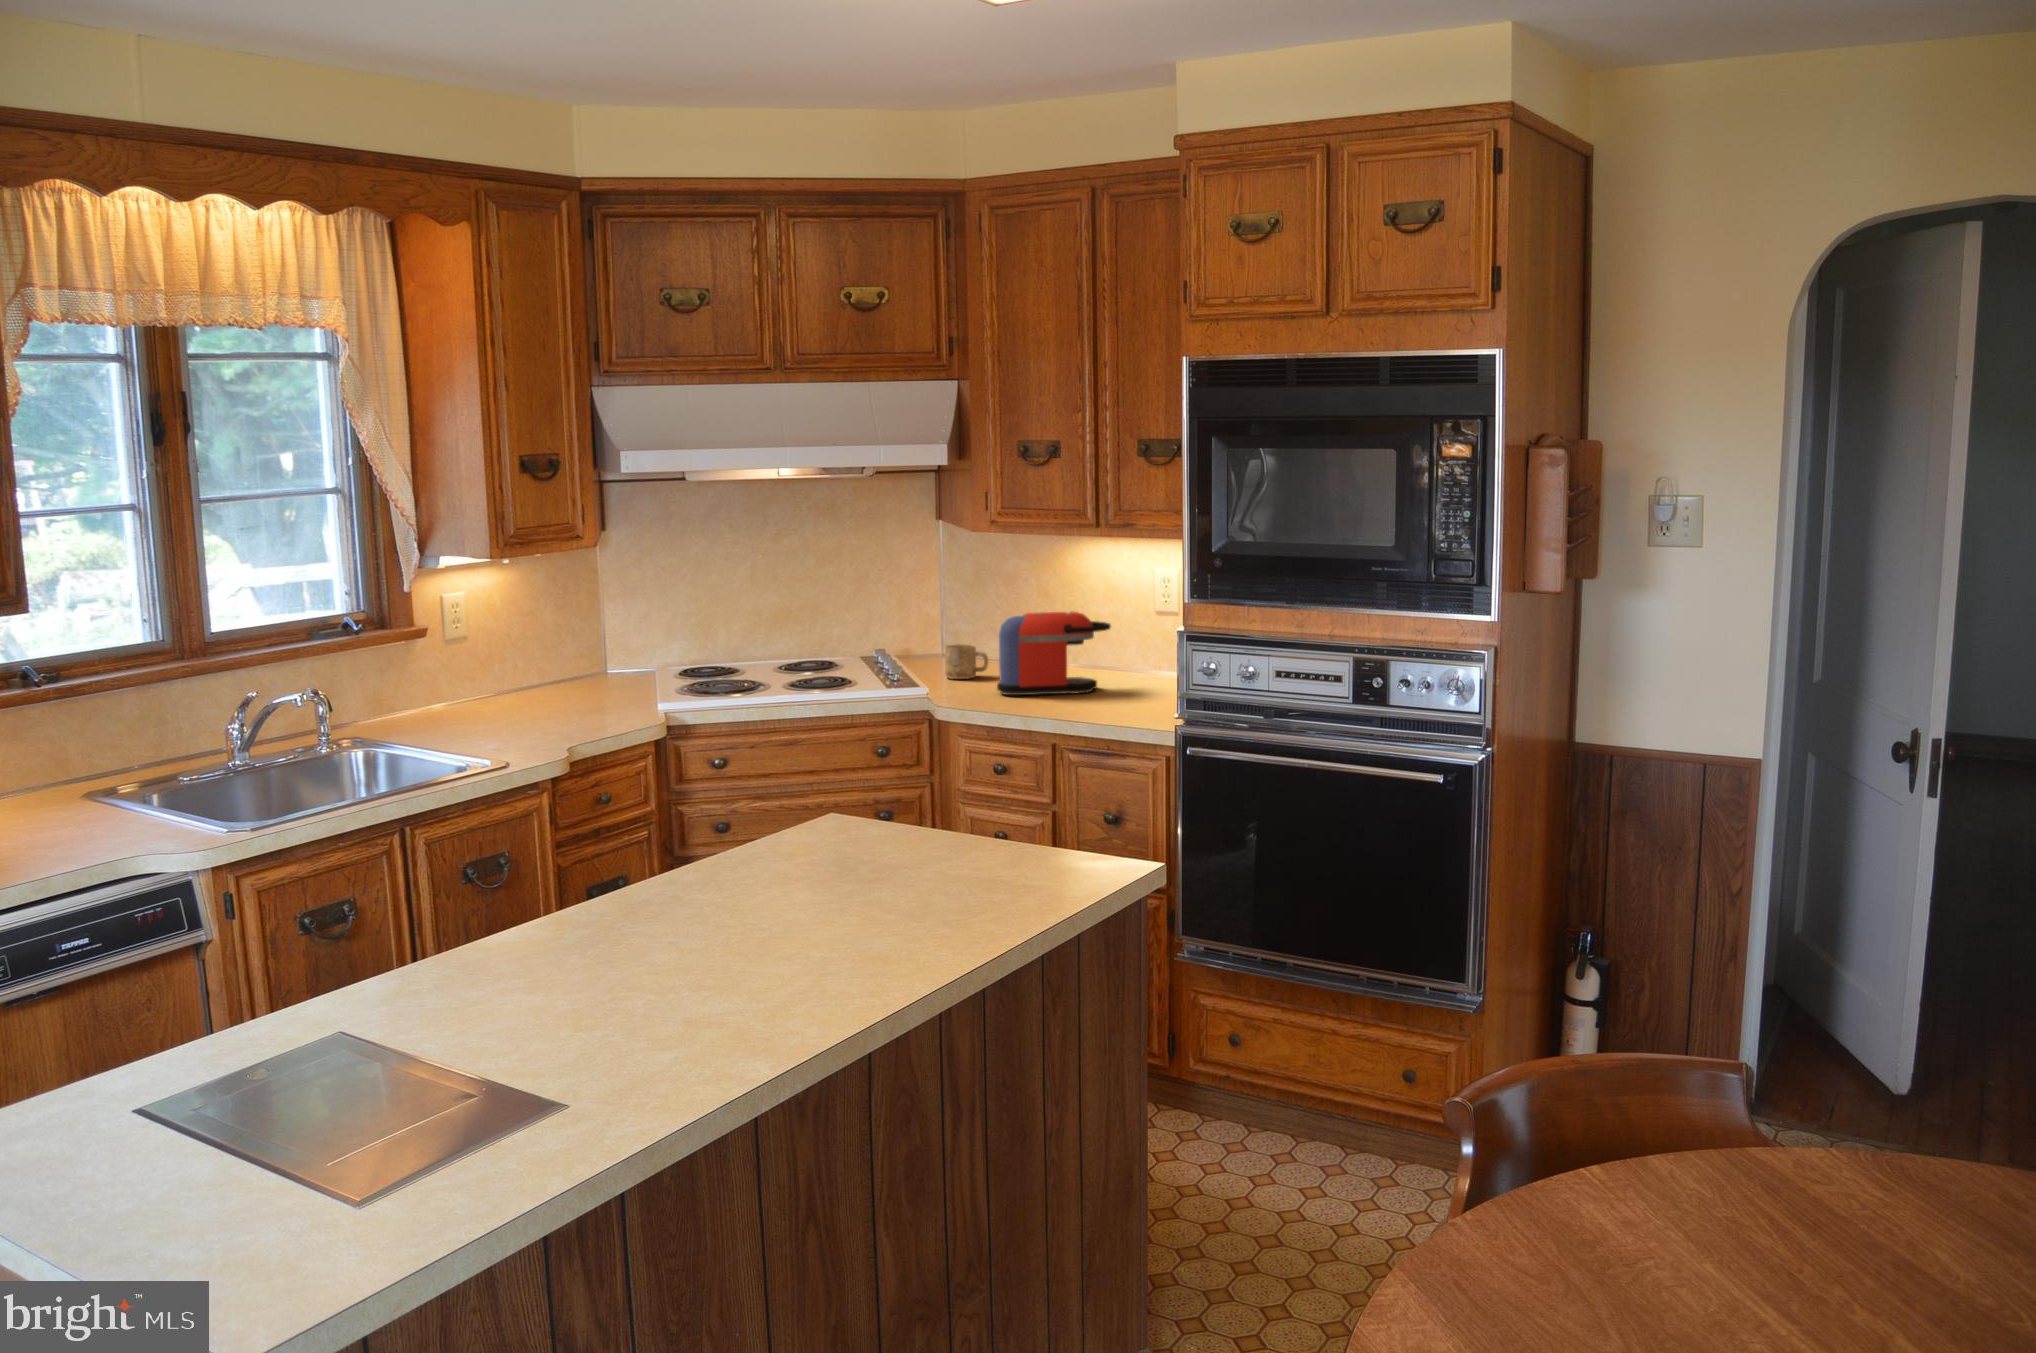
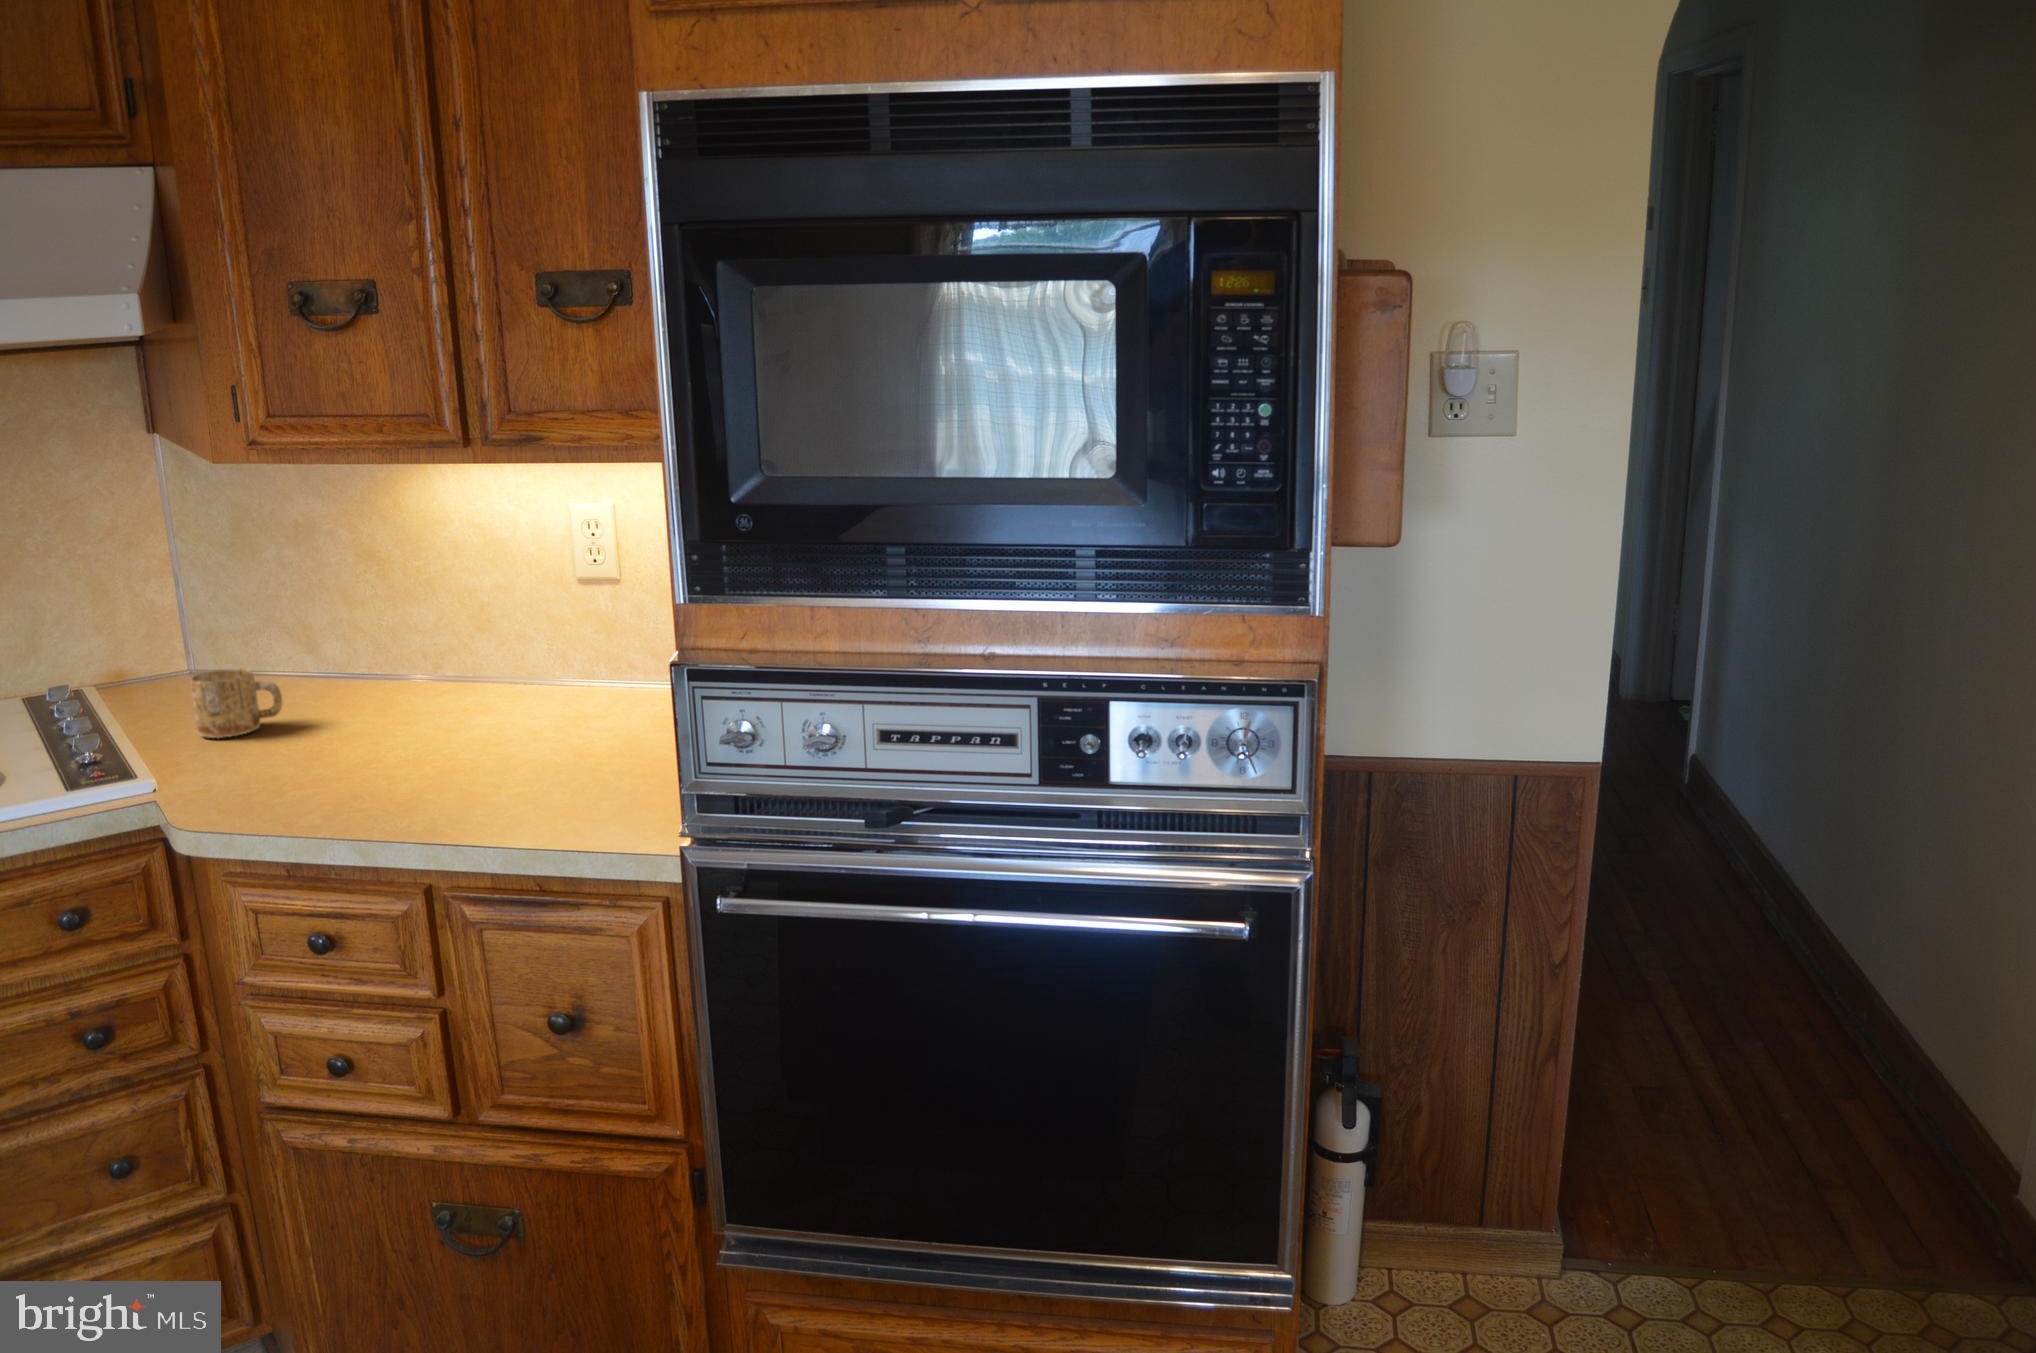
coffee maker: present [997,611,1111,695] -> none [291,604,514,774]

